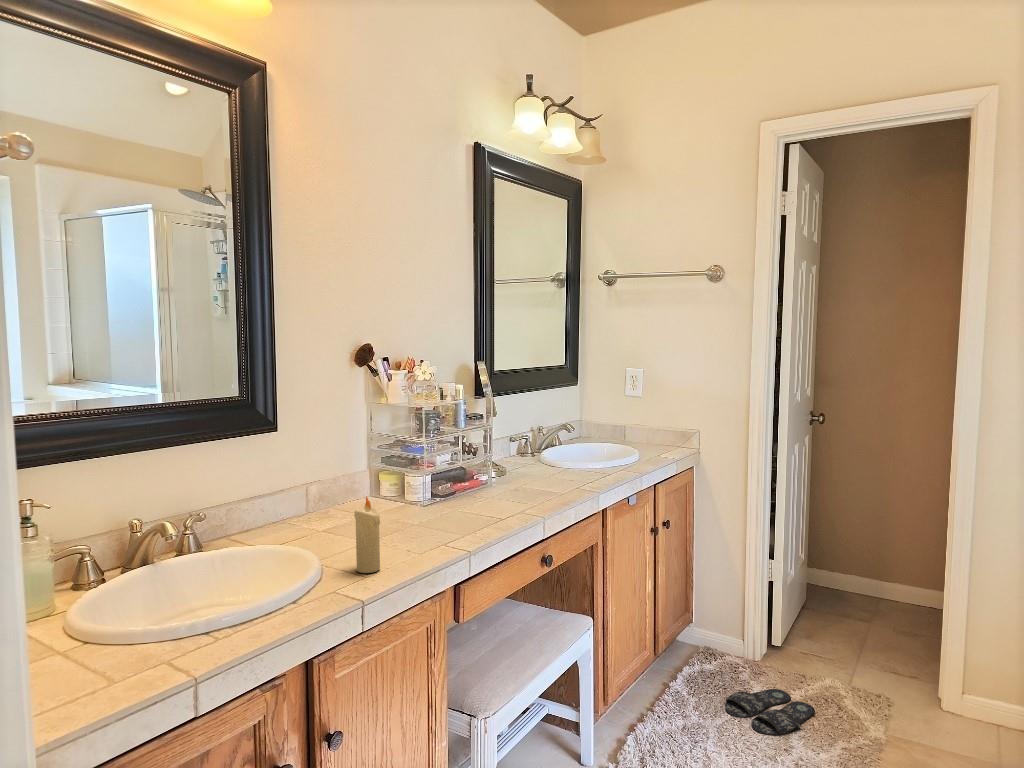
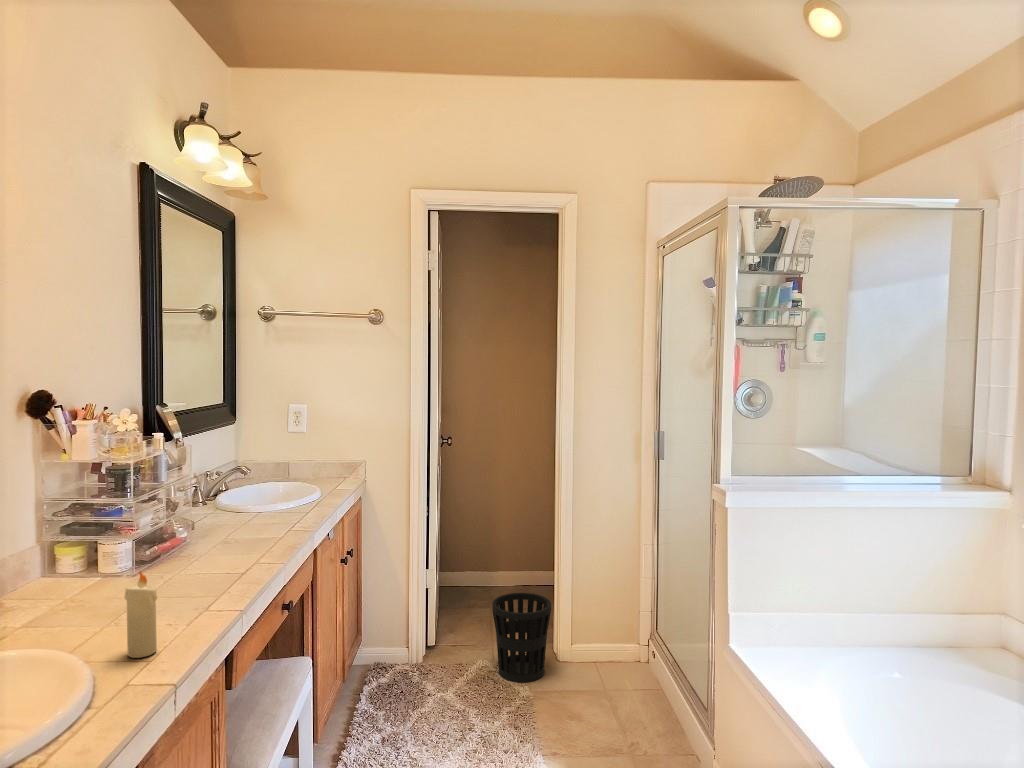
wastebasket: none [843,607,927,721] -> present [492,593,551,682]
slippers: present [725,689,815,735] -> none [409,682,480,723]

